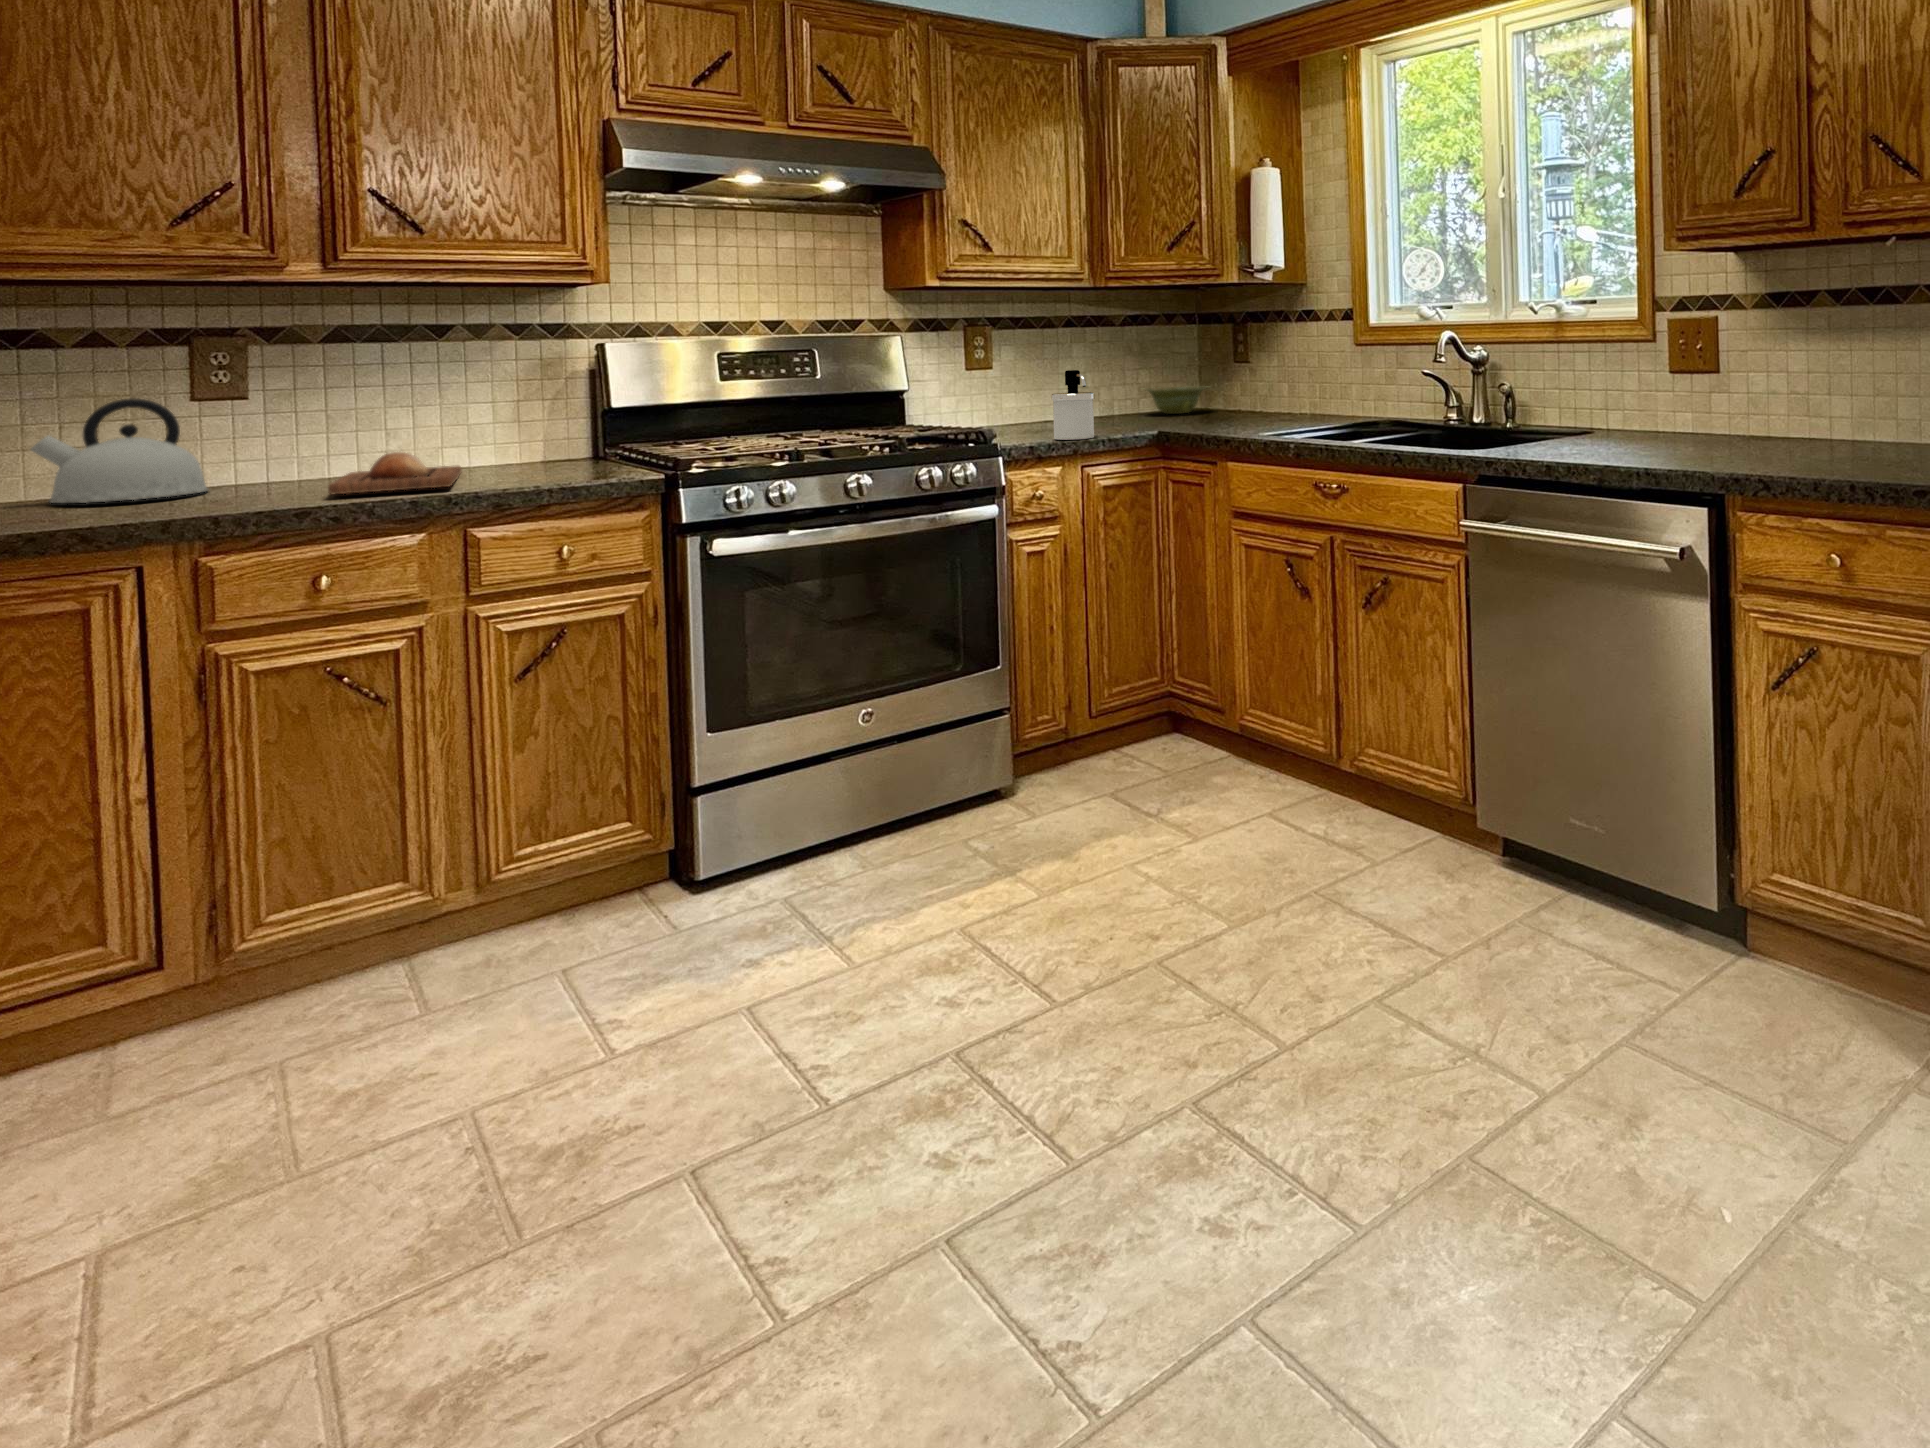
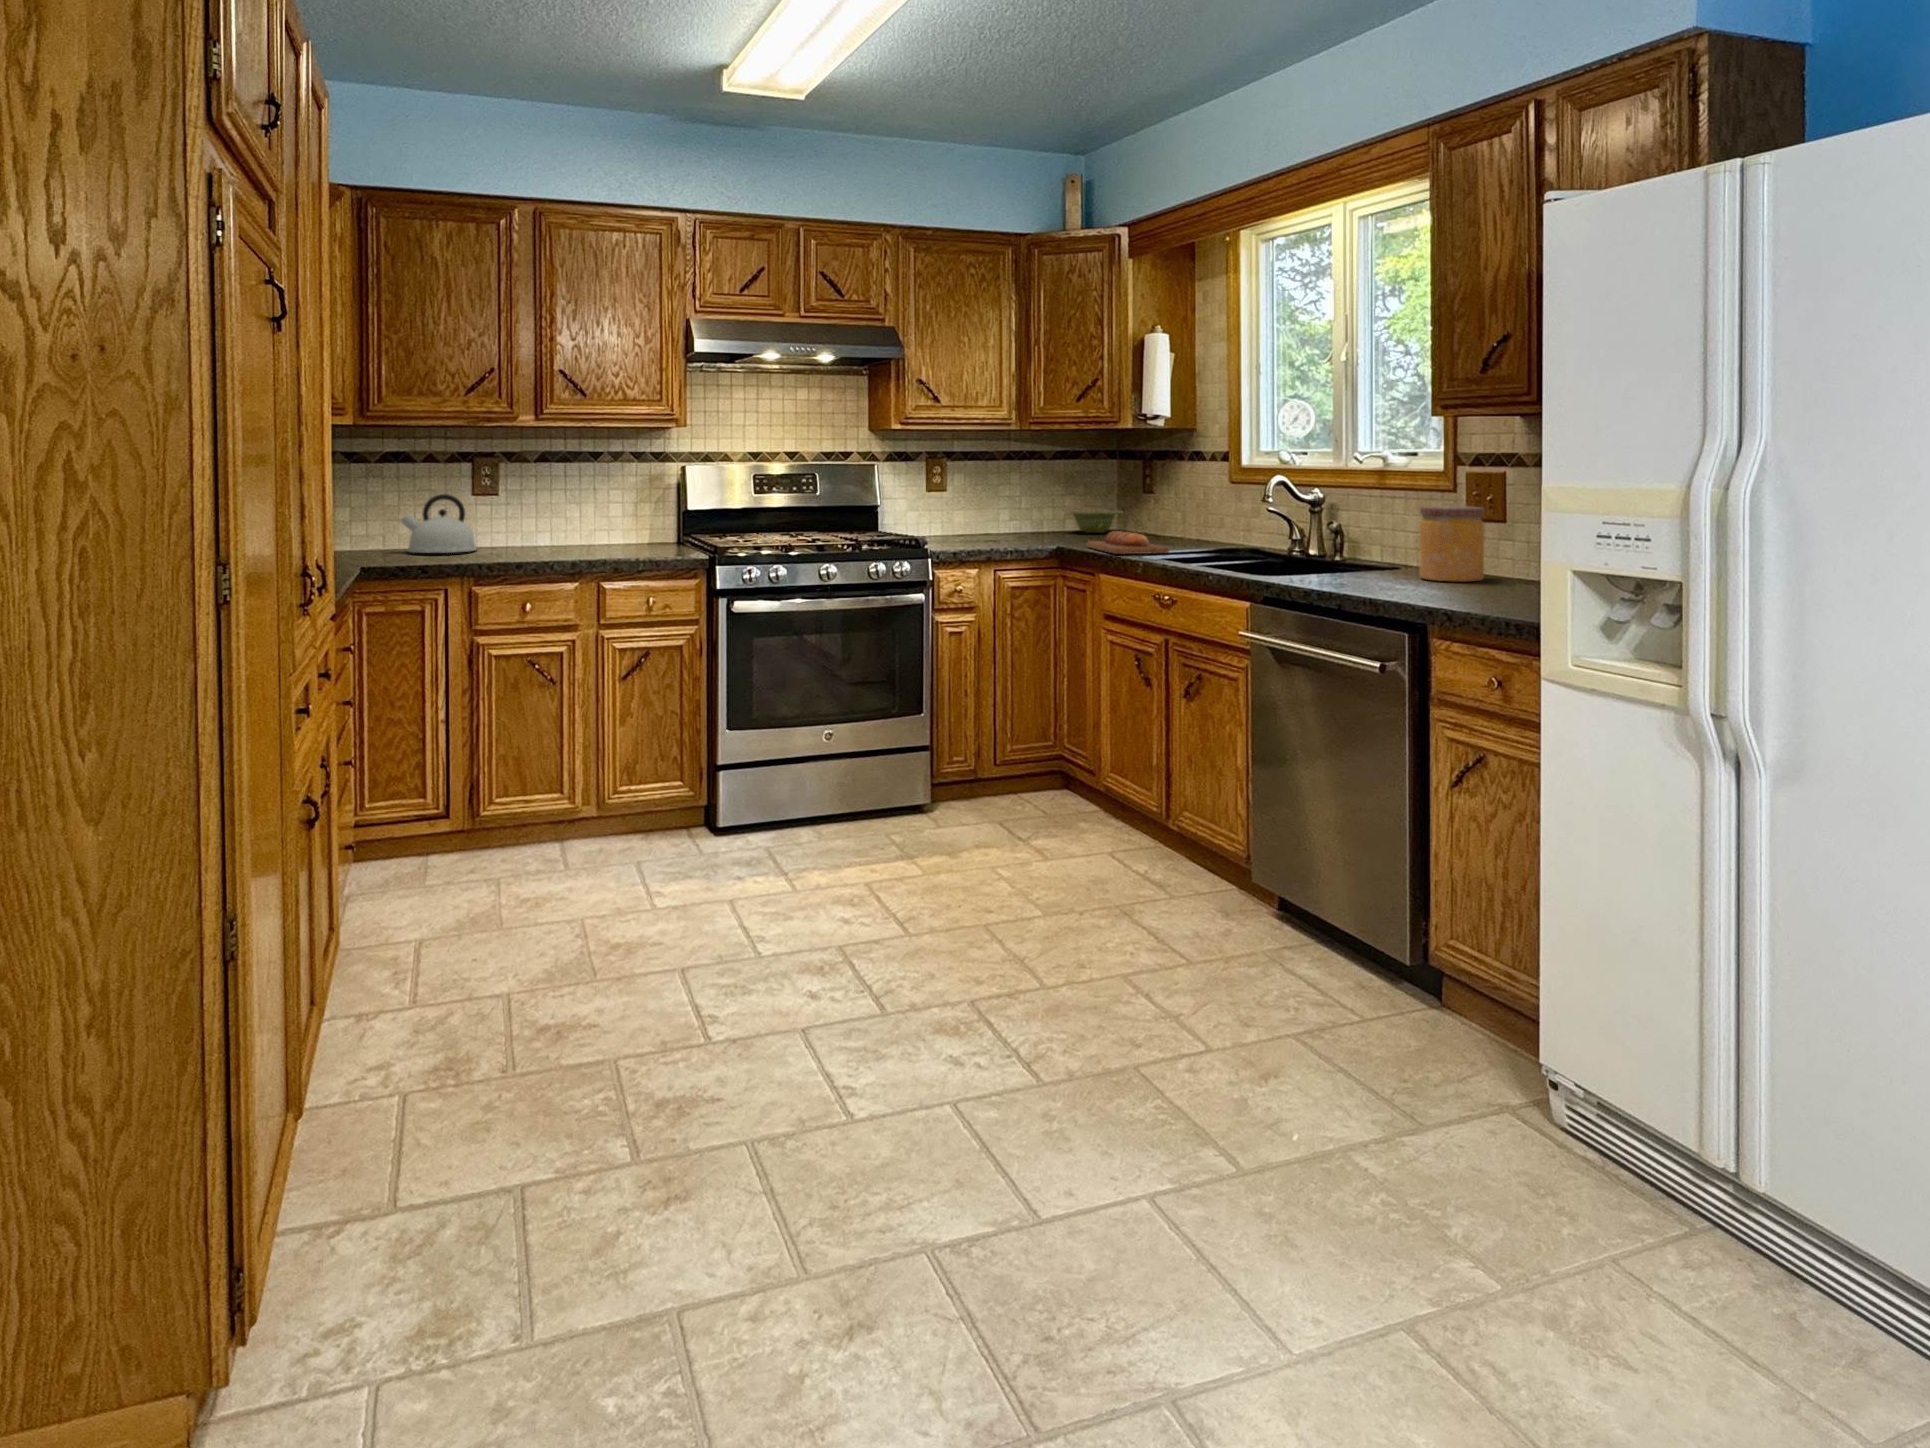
jar: none [1638,356,1710,442] -> present [1419,506,1485,582]
soap dispenser: present [1051,370,1095,440] -> none [978,496,1011,549]
bread loaf: present [328,452,462,495] -> present [1086,531,1169,554]

